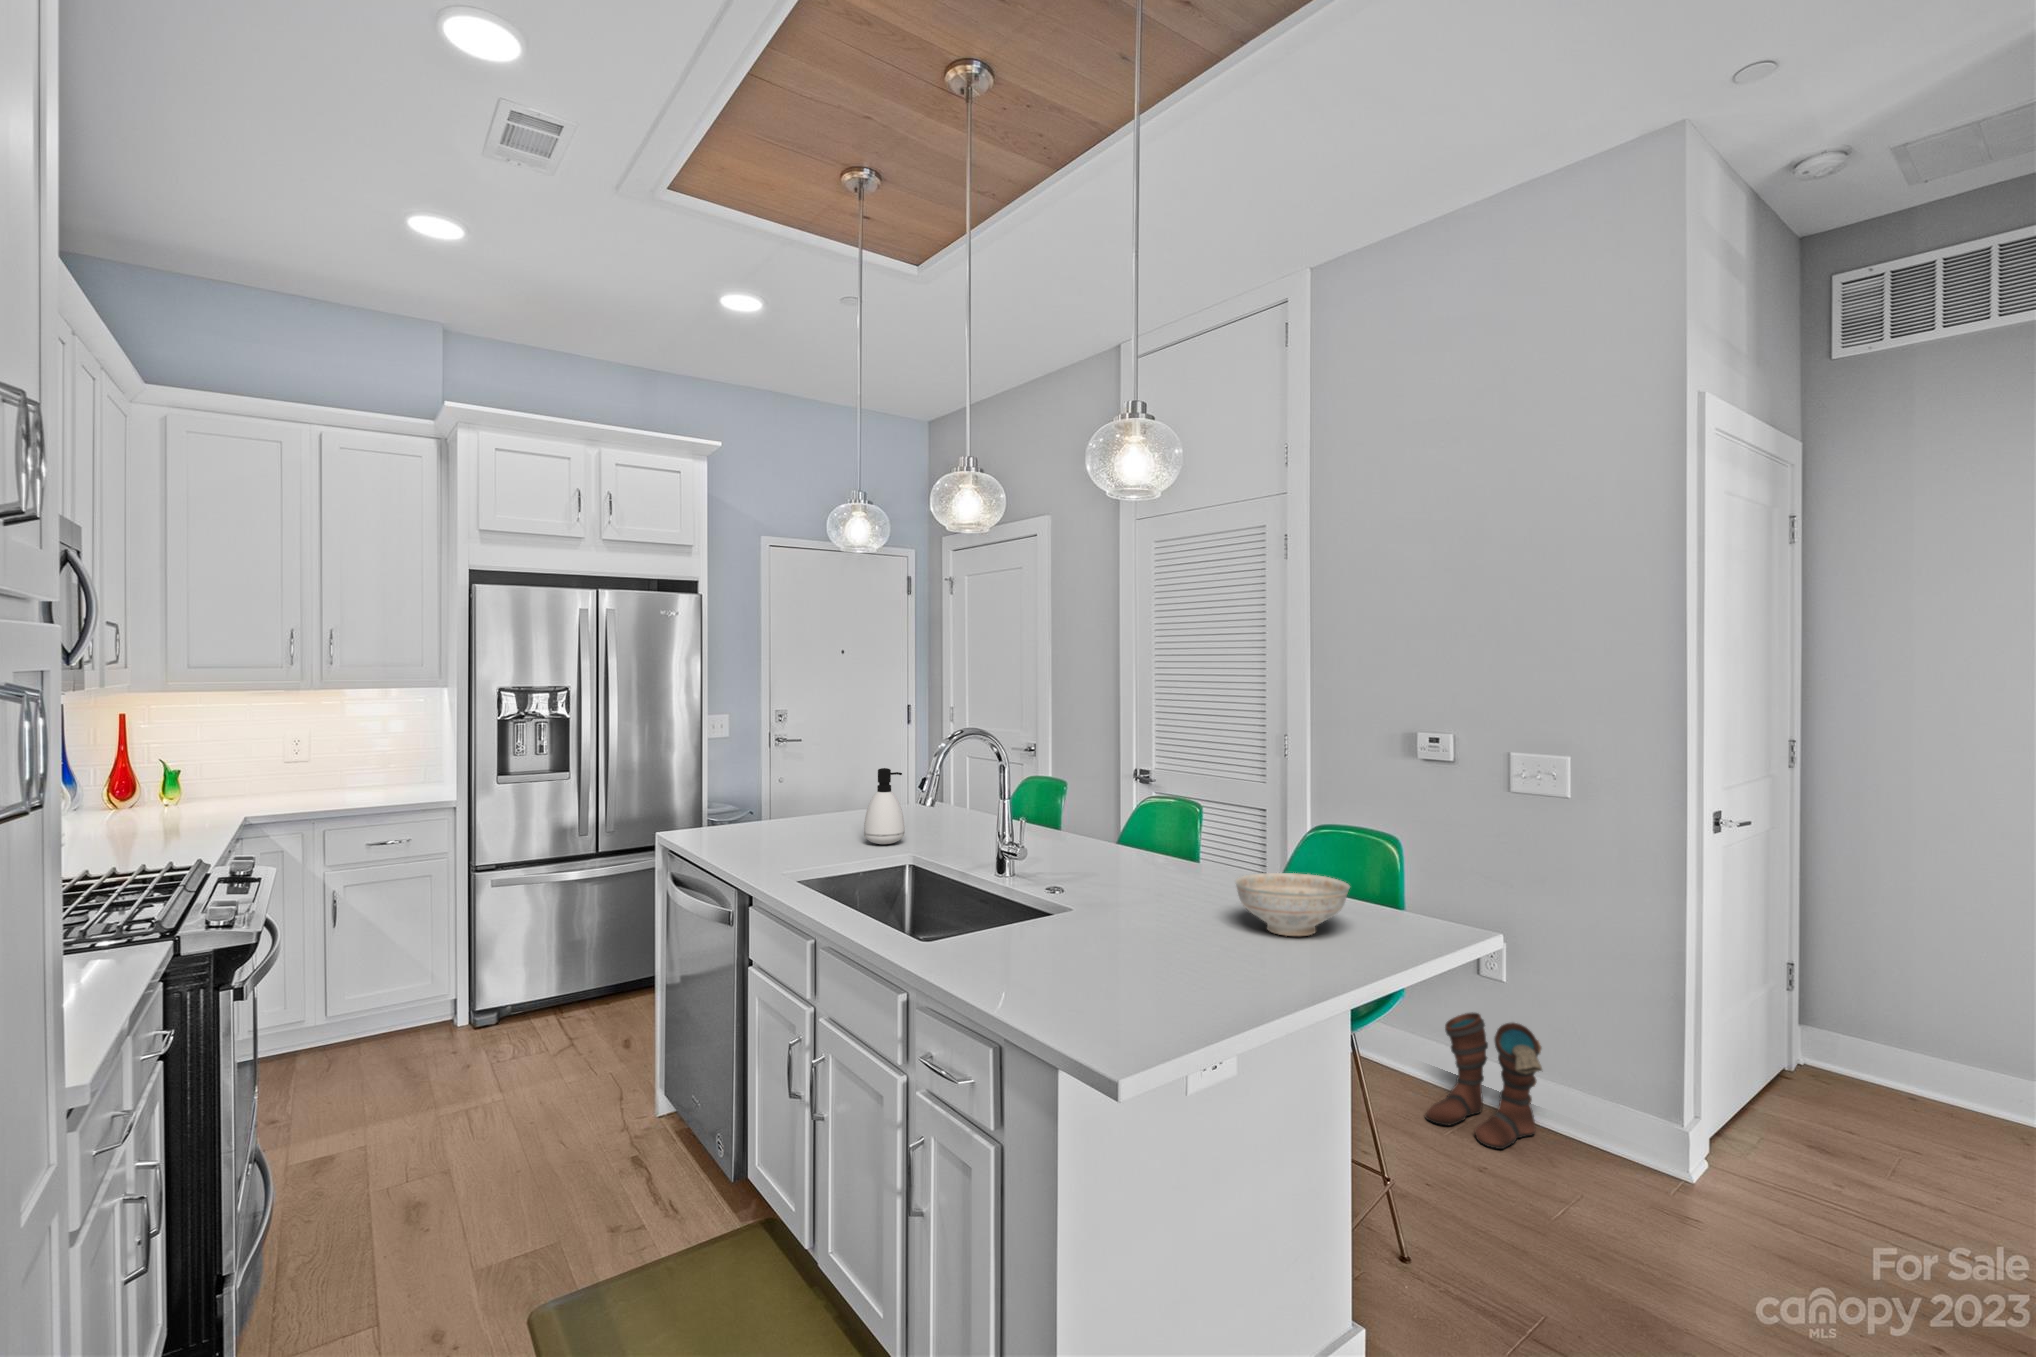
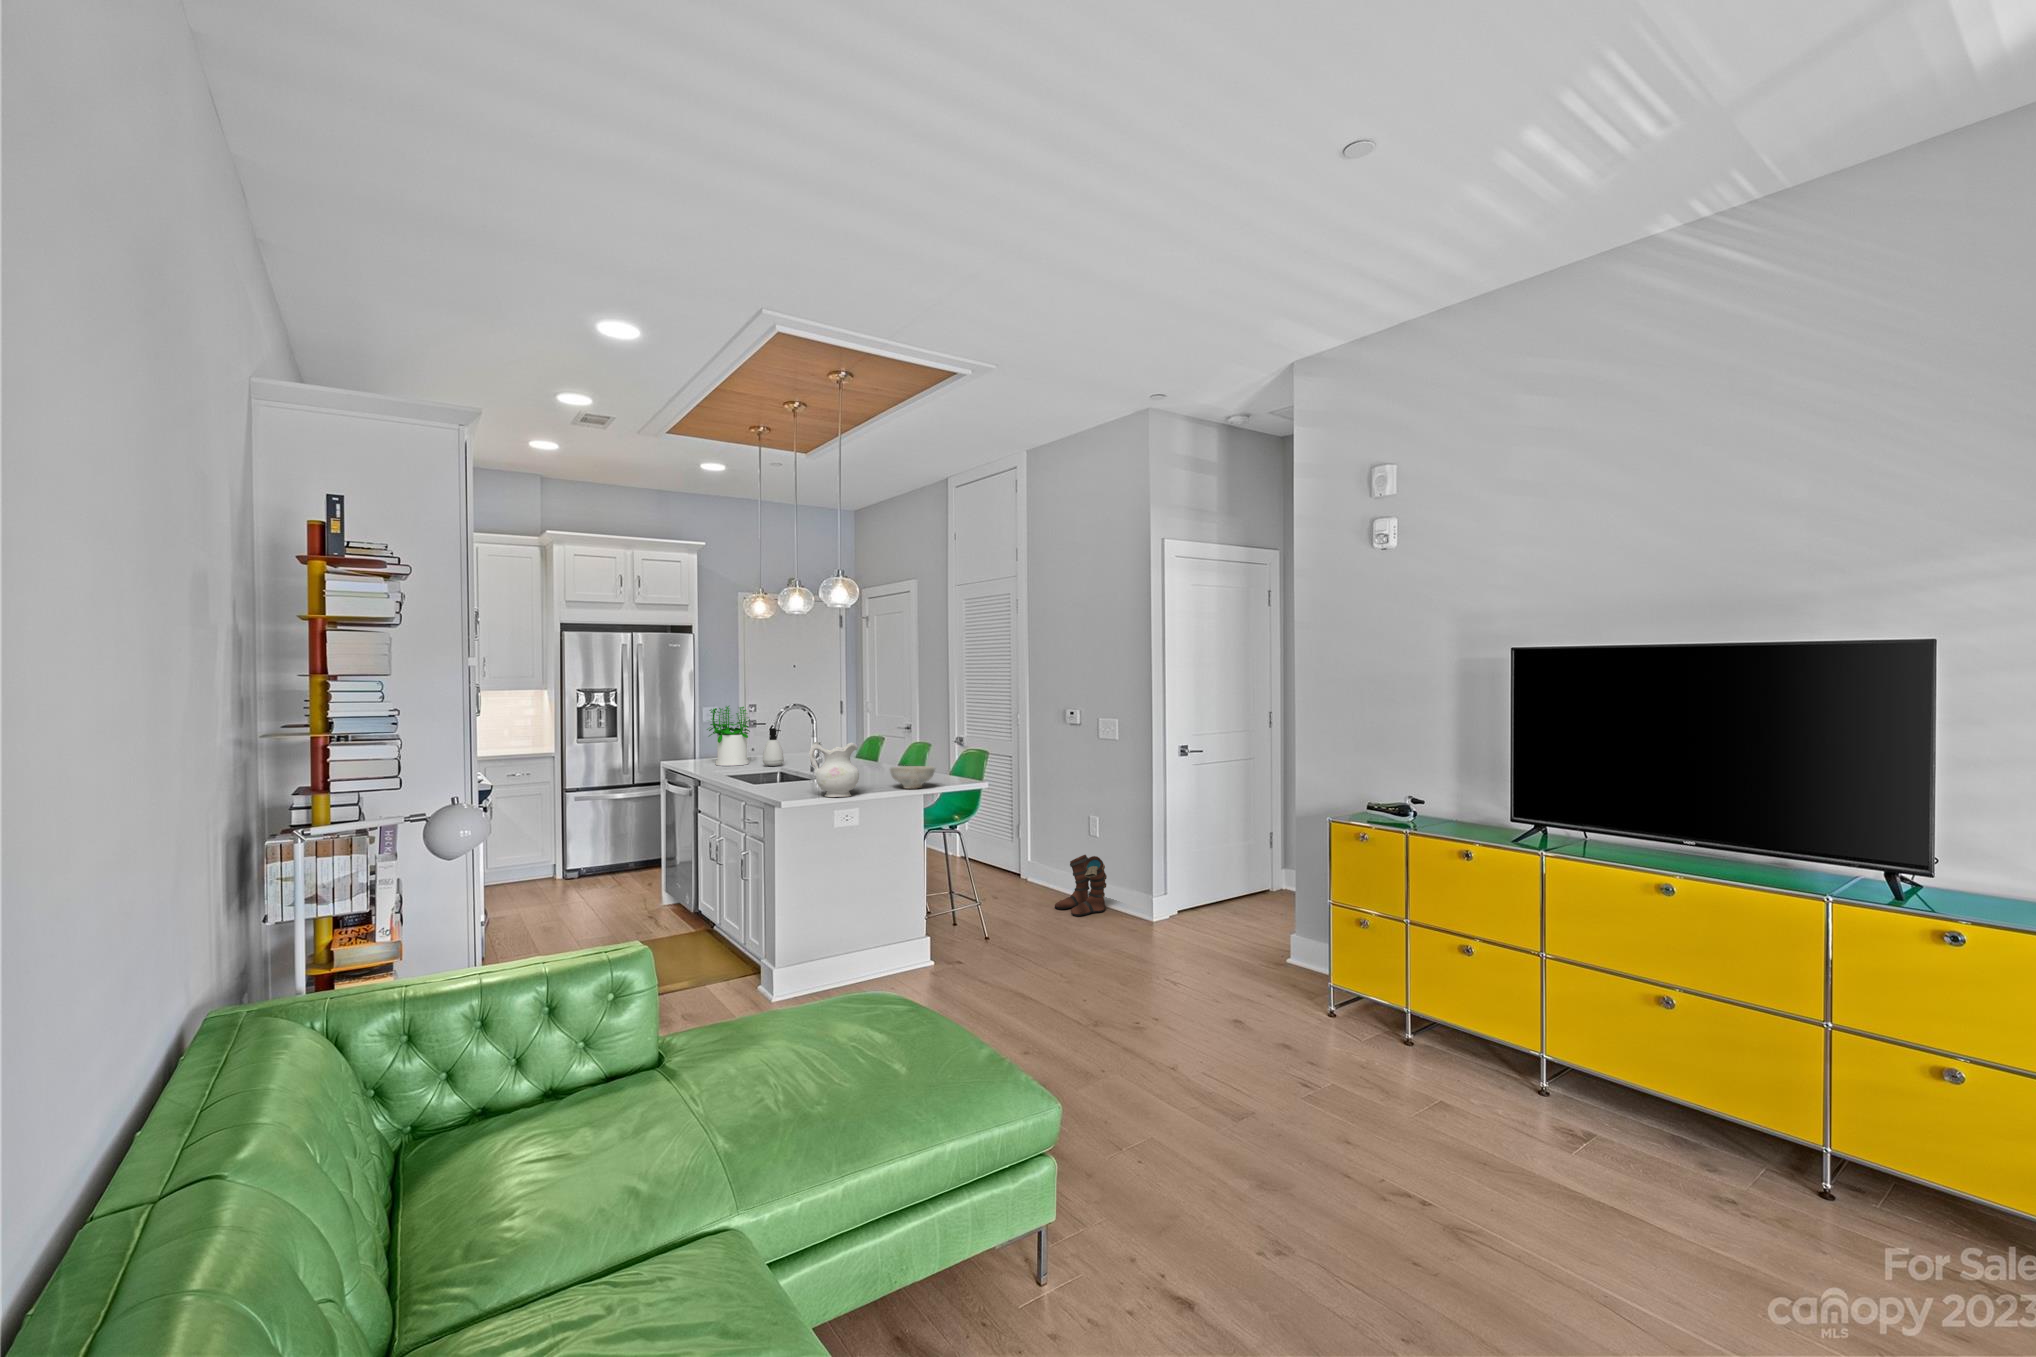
potted plant: none [749,721,832,843] -> present [707,706,750,766]
ceramic pitcher: none [1087,830,1212,980] -> present [809,742,859,797]

